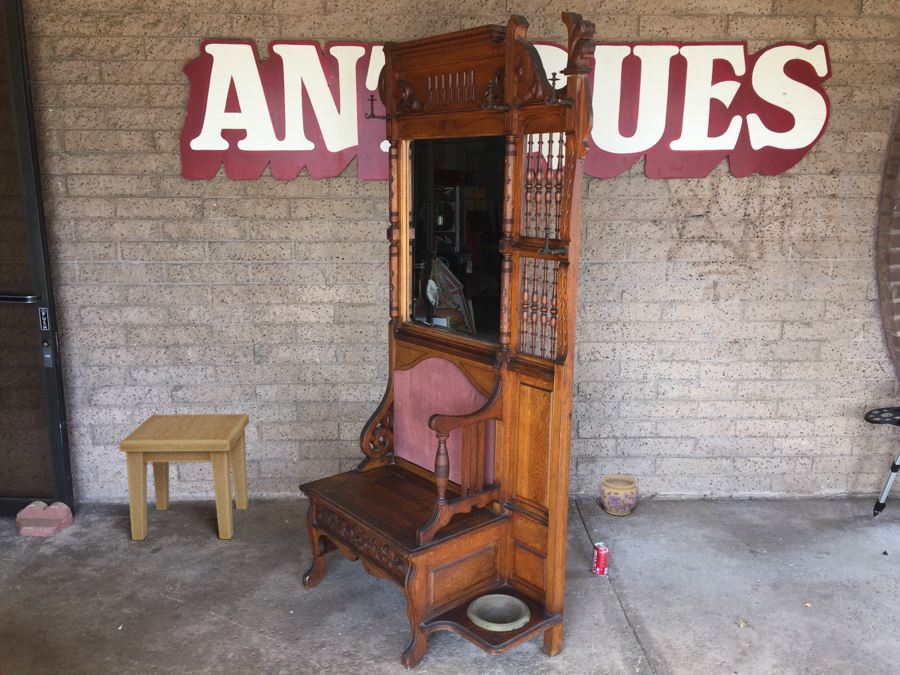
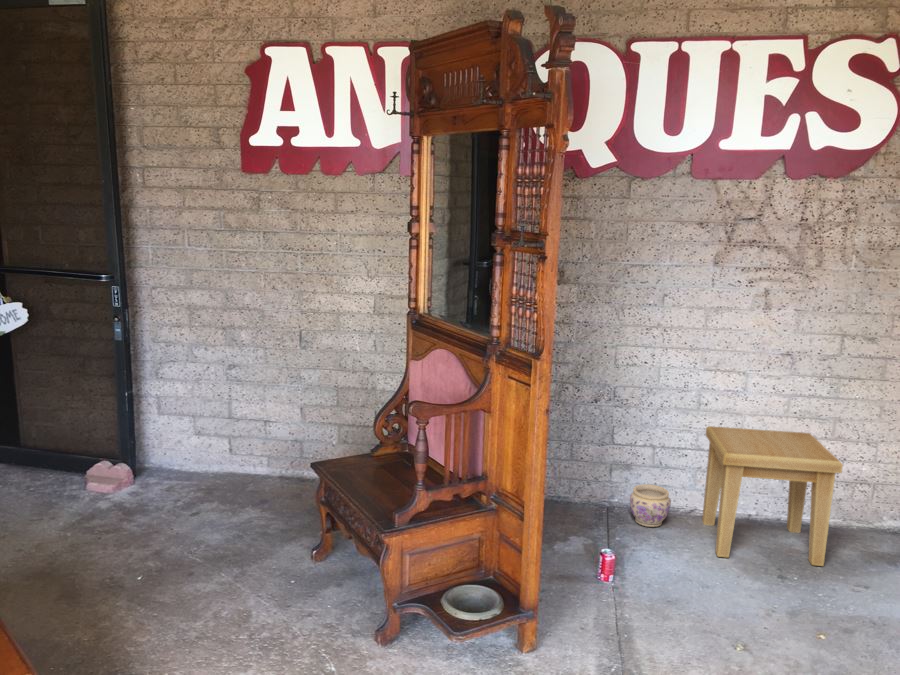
side table: present [119,414,249,540] -> present [702,426,843,566]

